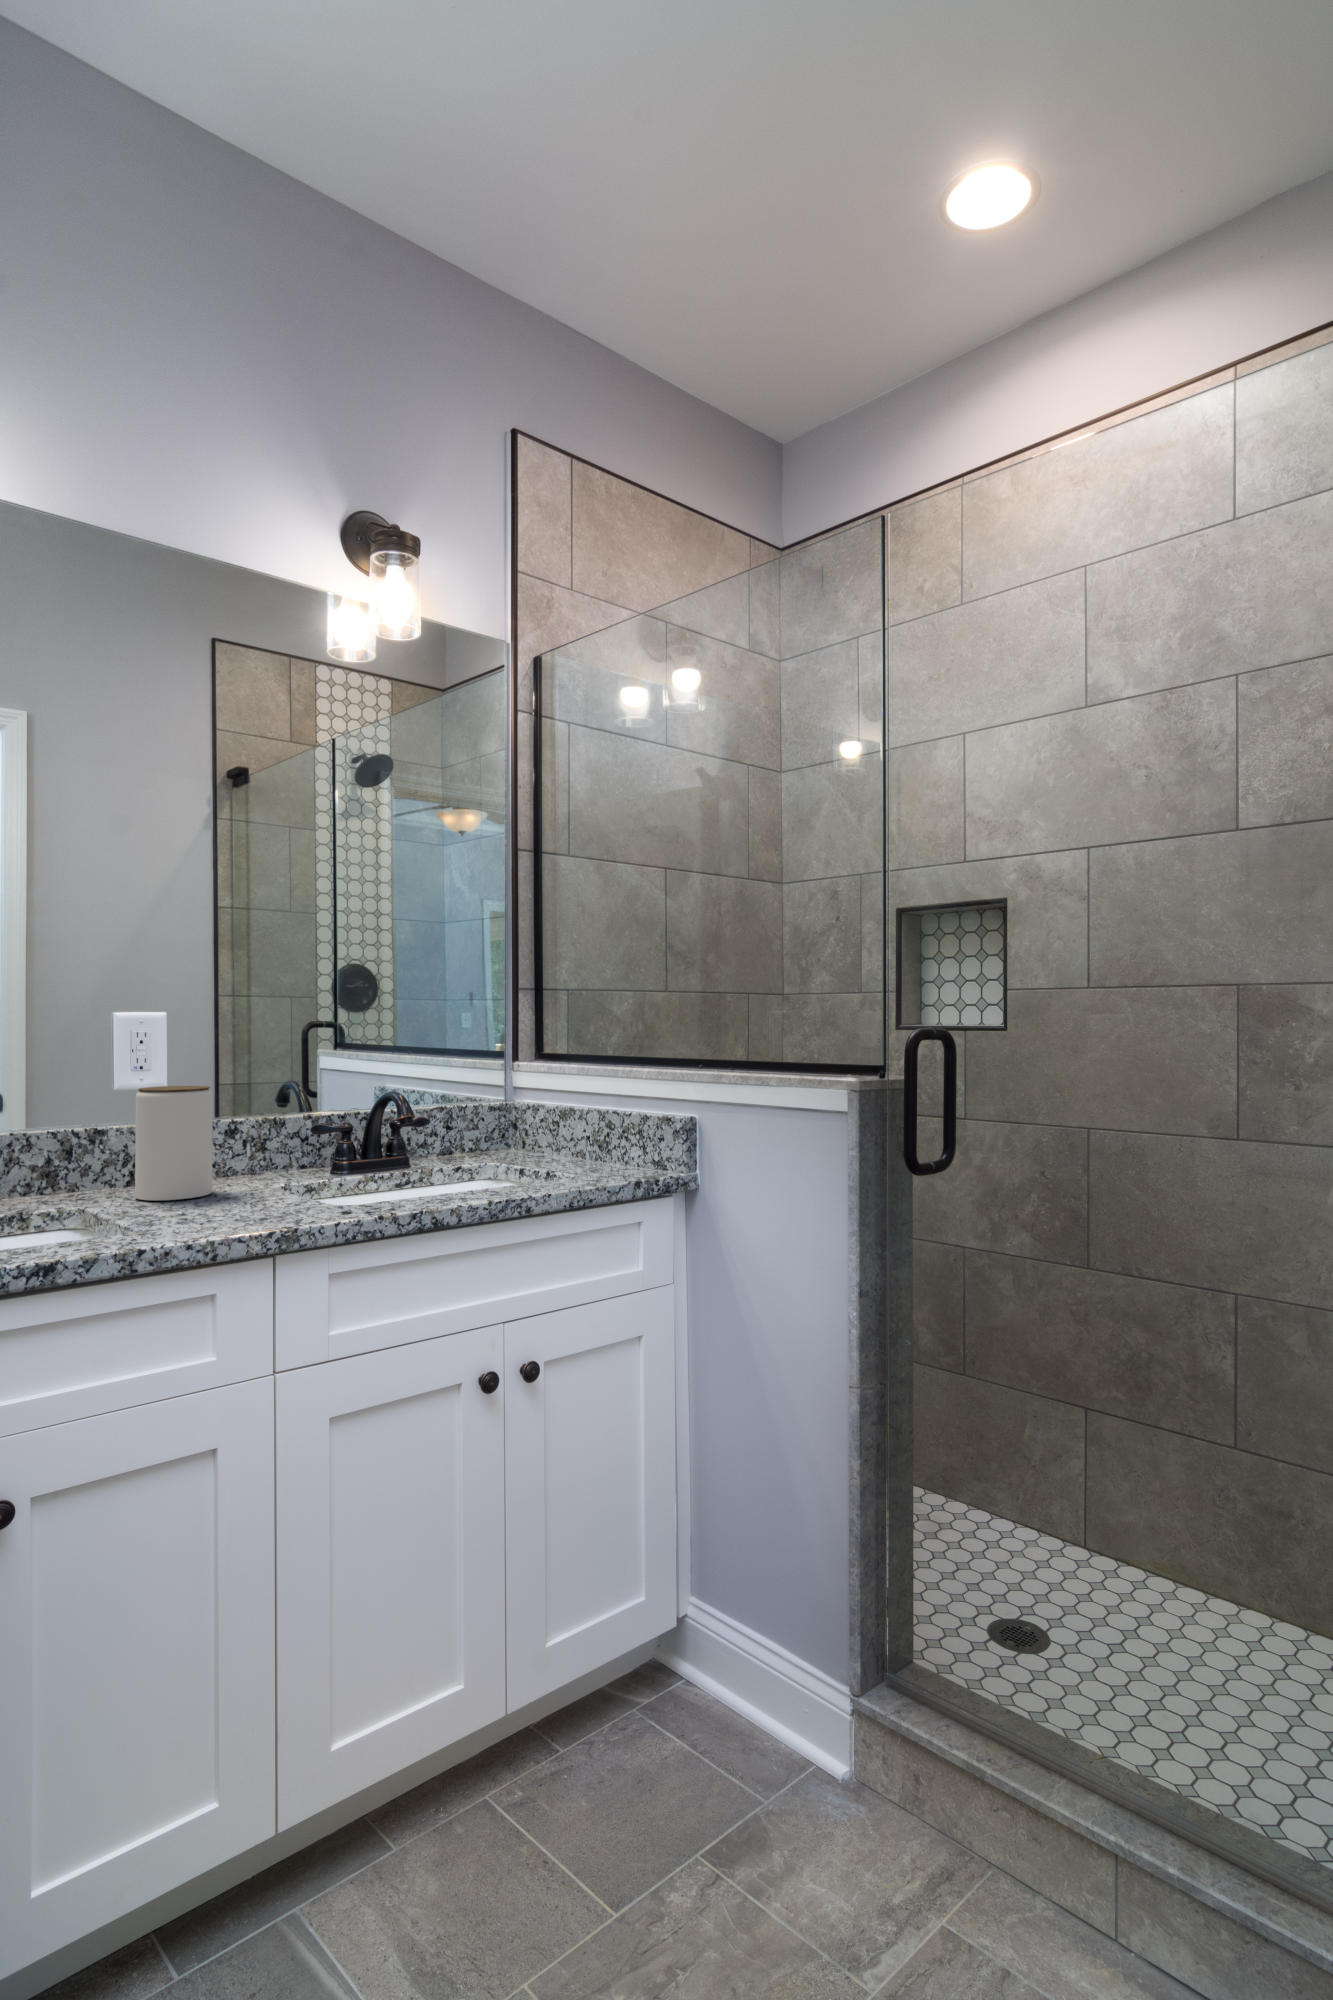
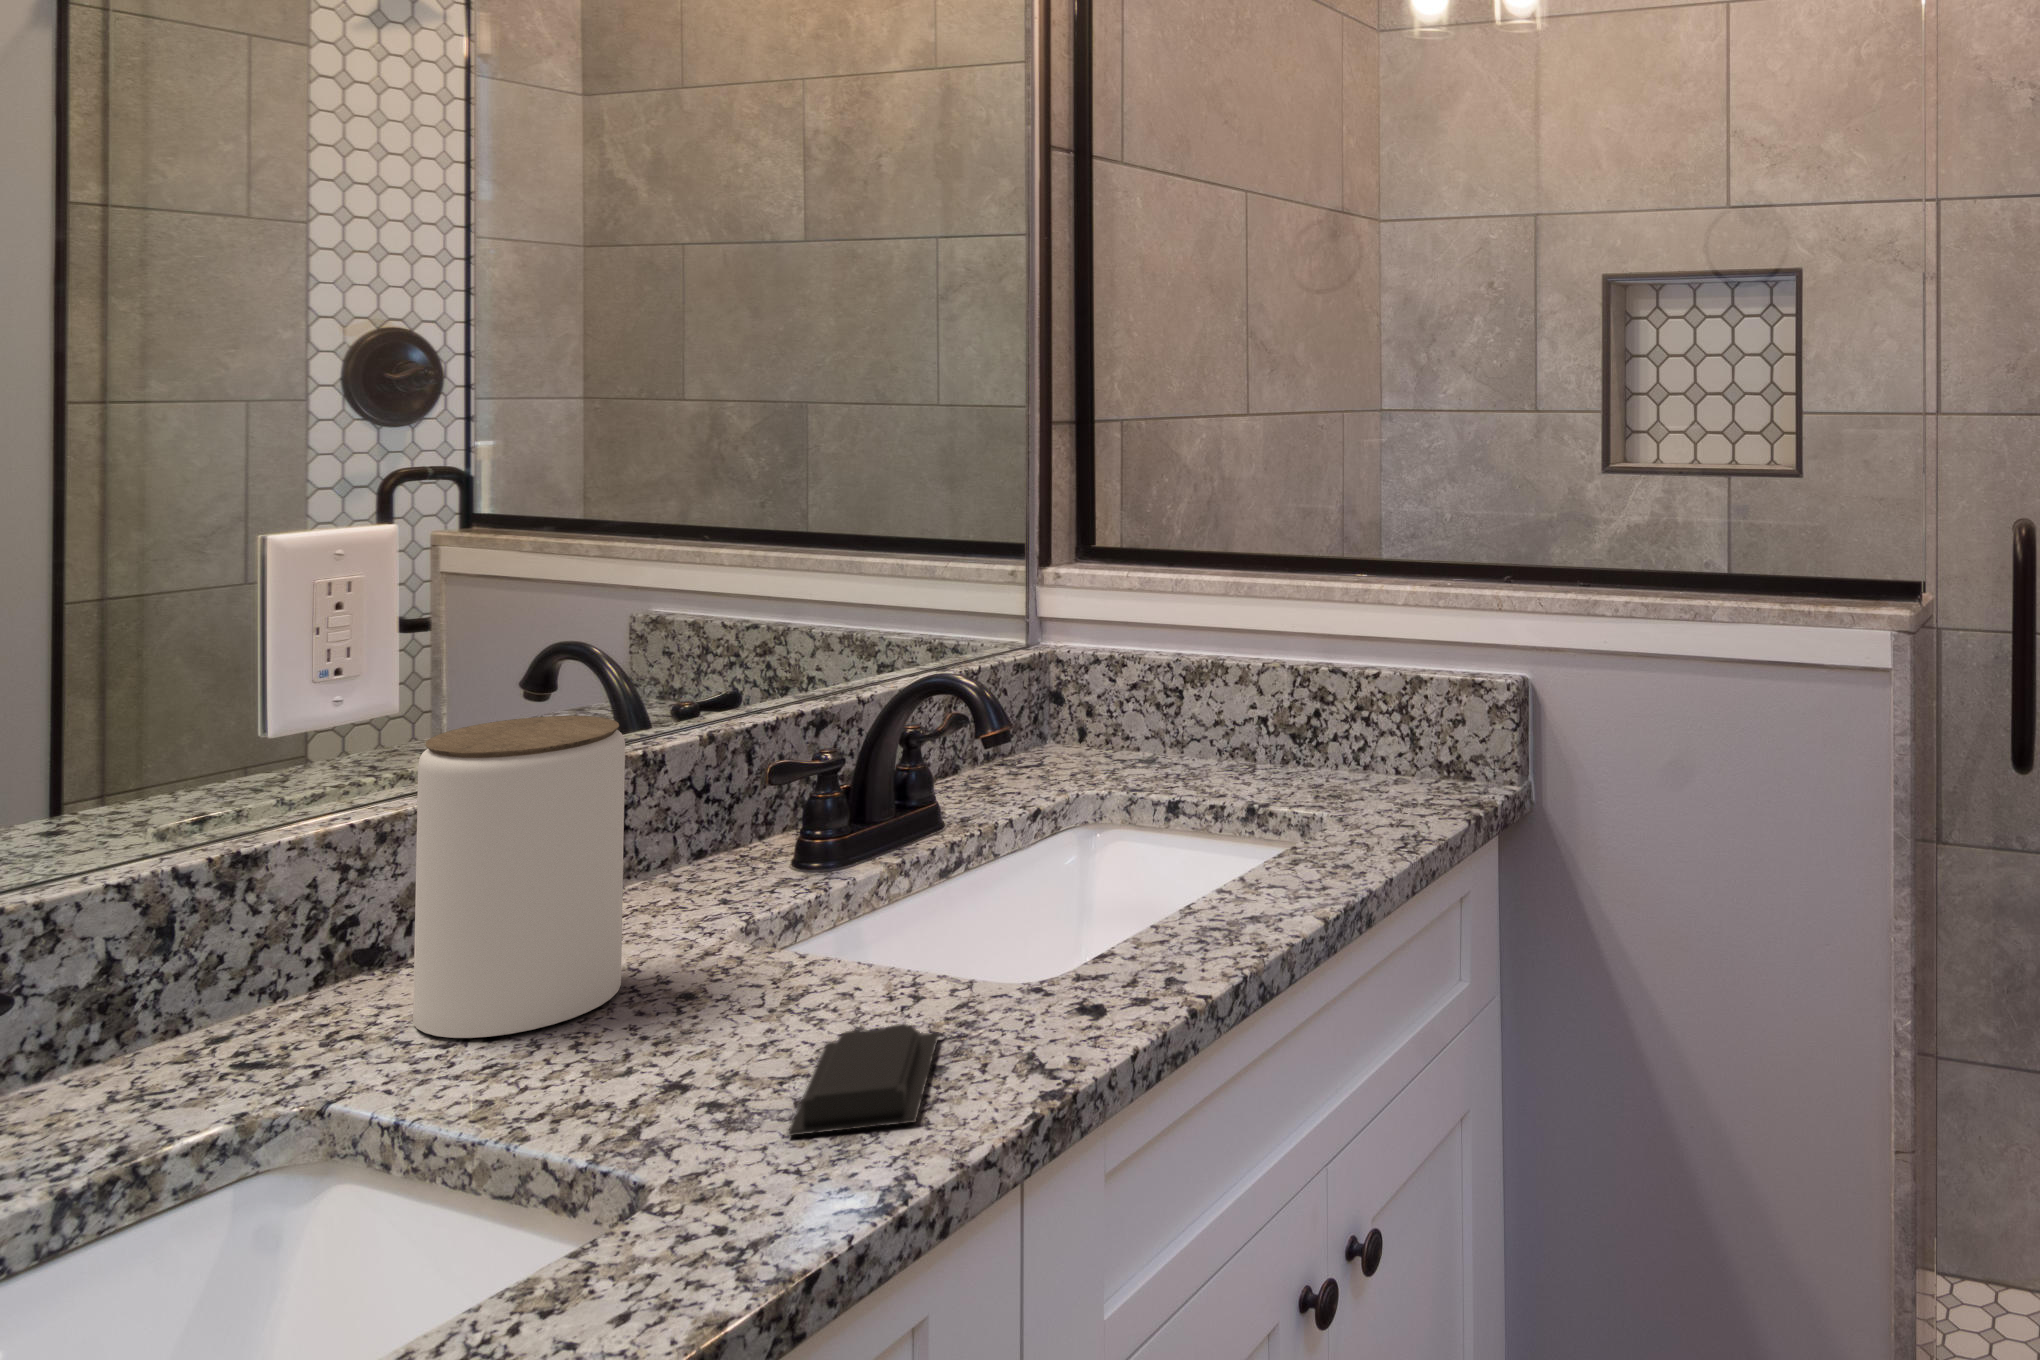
soap bar: none [183,1206,276,1231] -> present [788,1024,939,1136]

